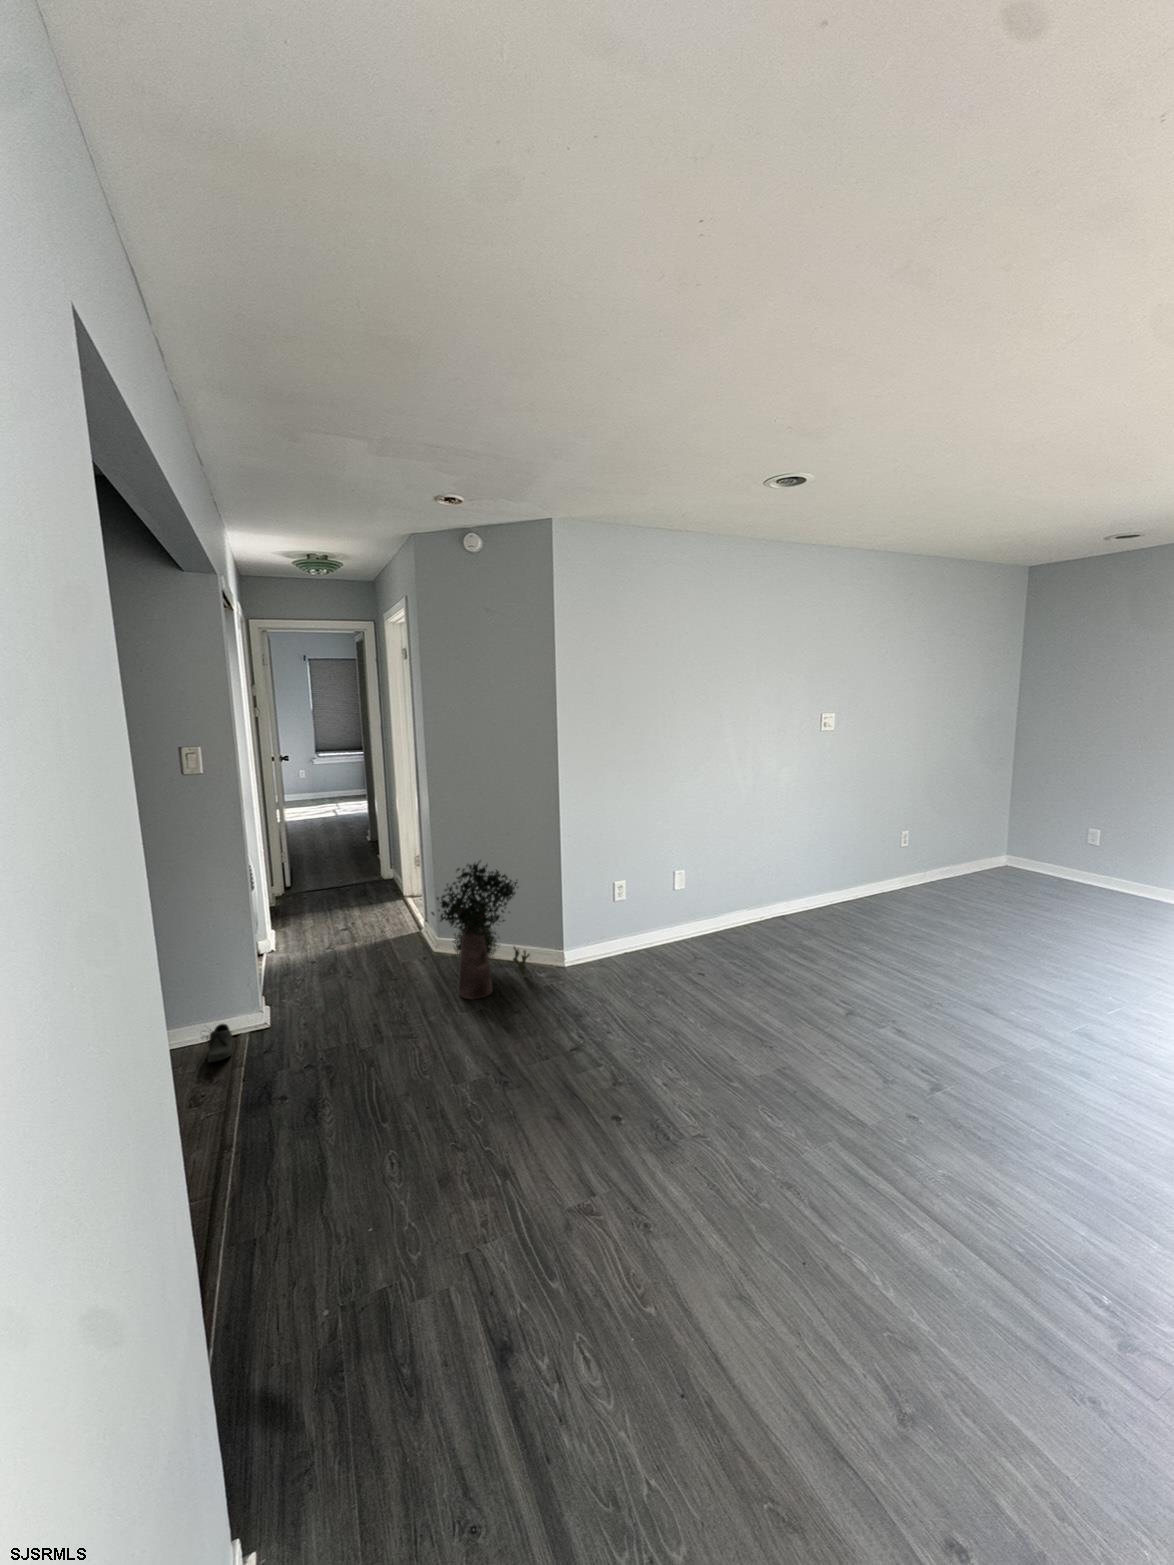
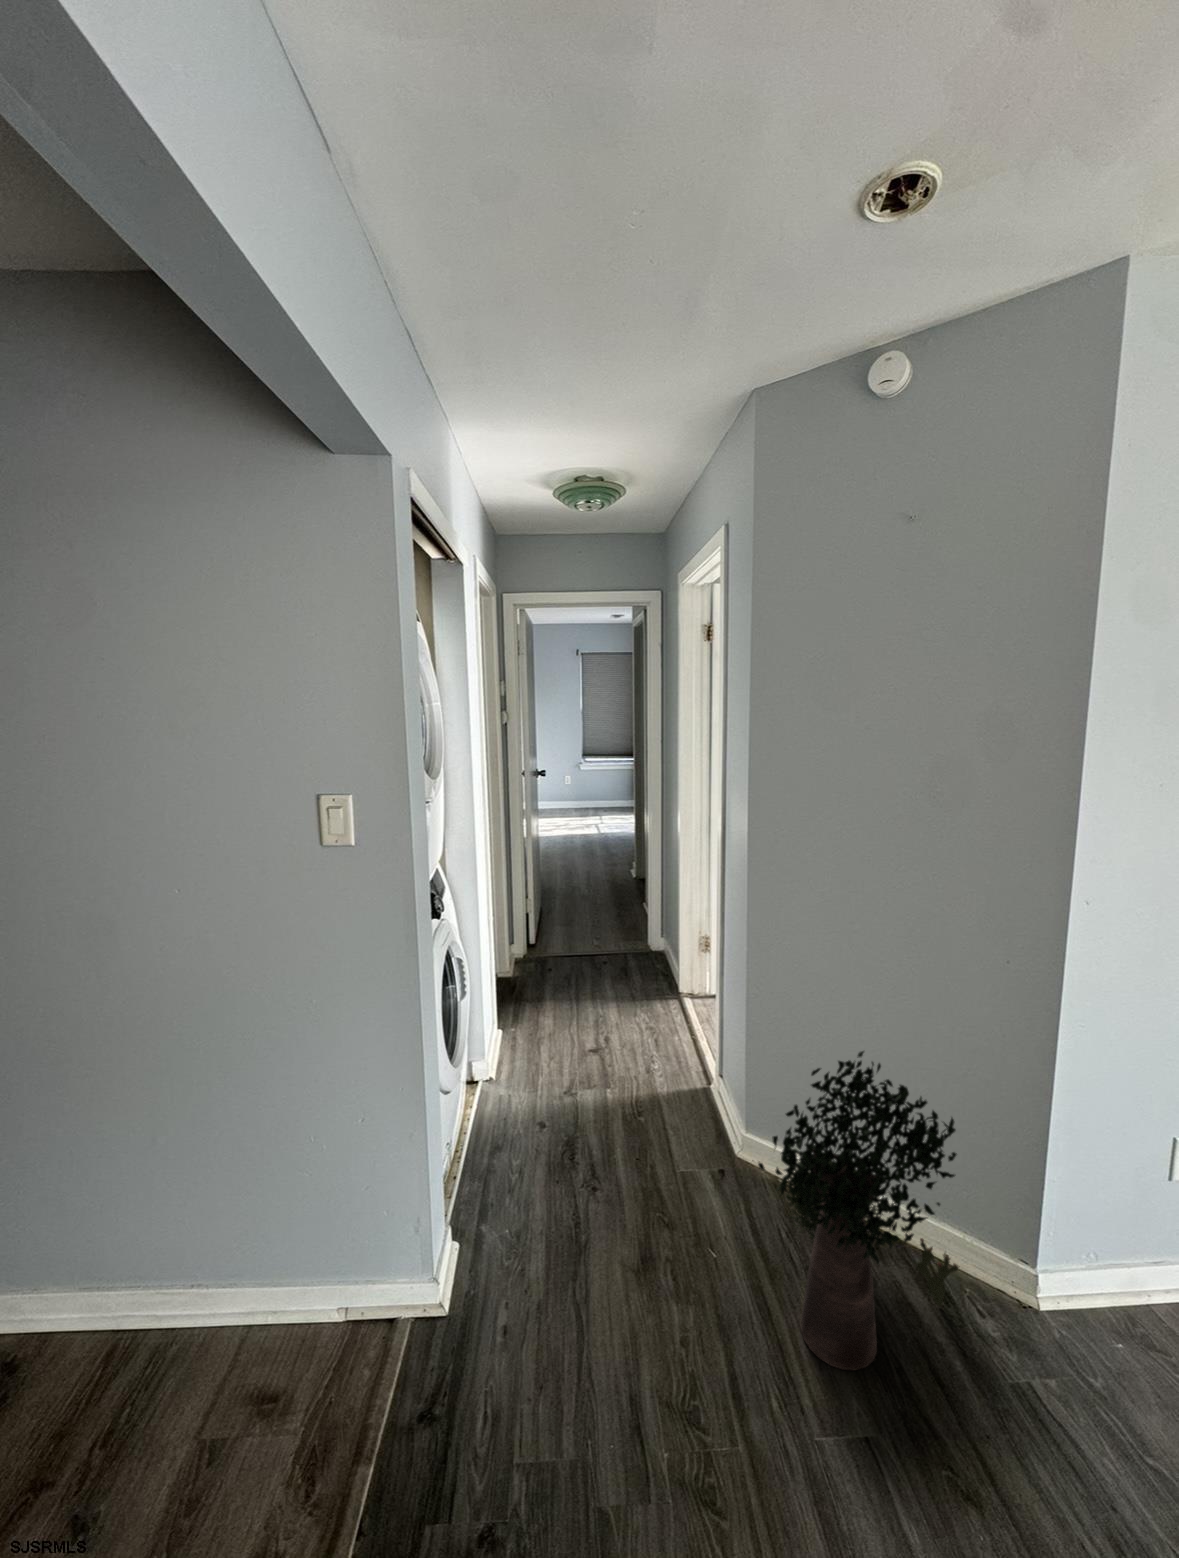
shoe: present [208,1024,233,1062] -> none [321,1302,380,1423]

